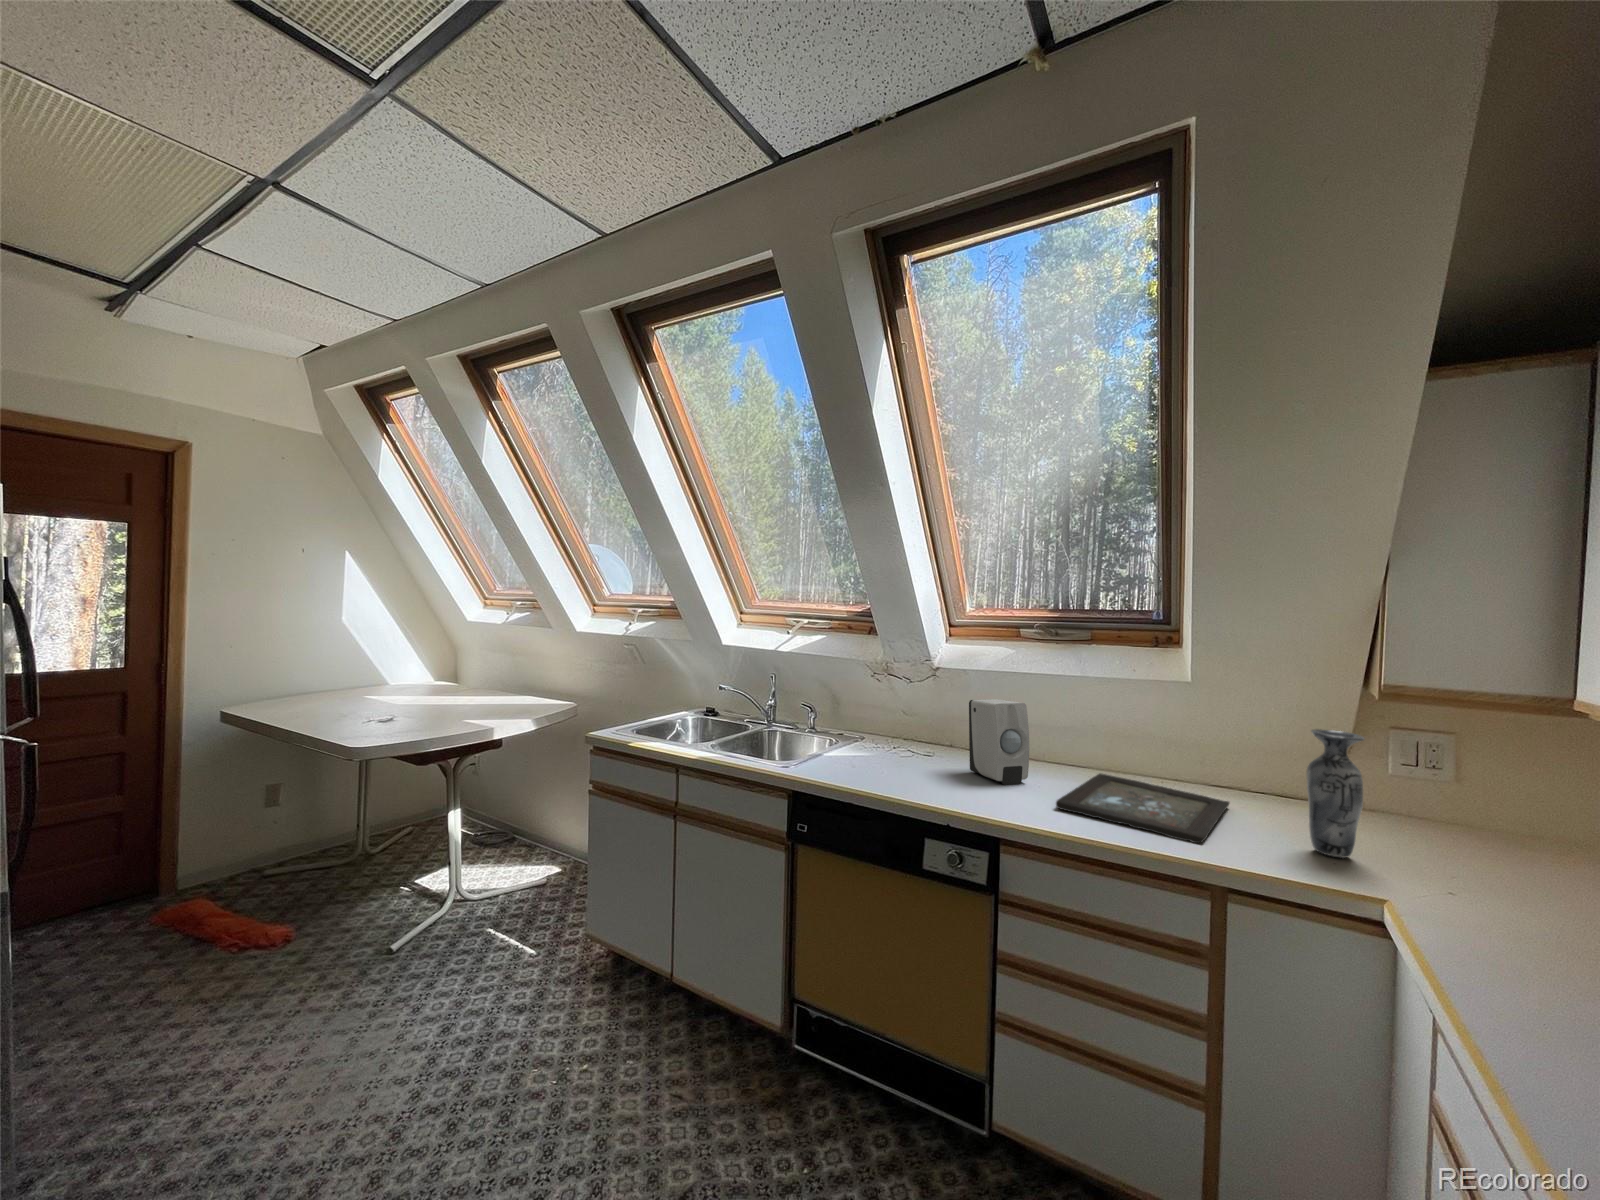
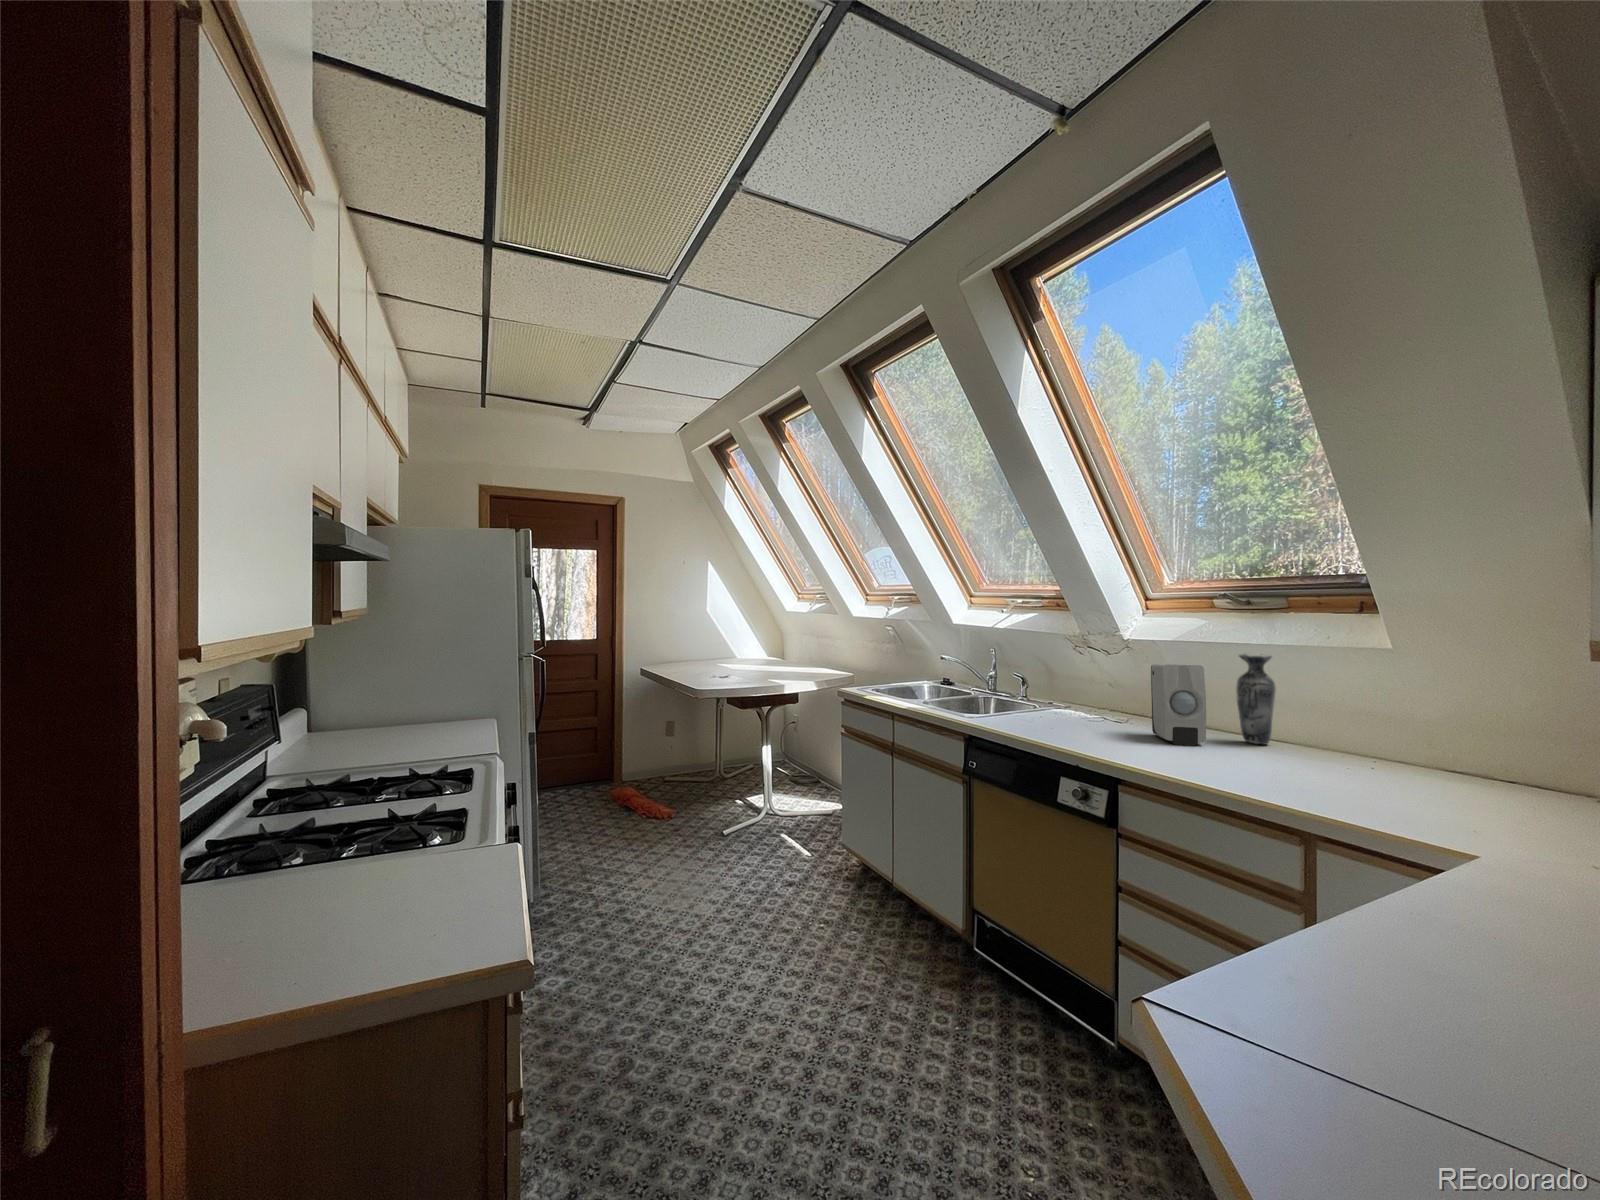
vase: present [1306,729,1364,858] -> present [1236,654,1276,744]
tray: present [1056,774,1229,843] -> none [1201,744,1452,798]

